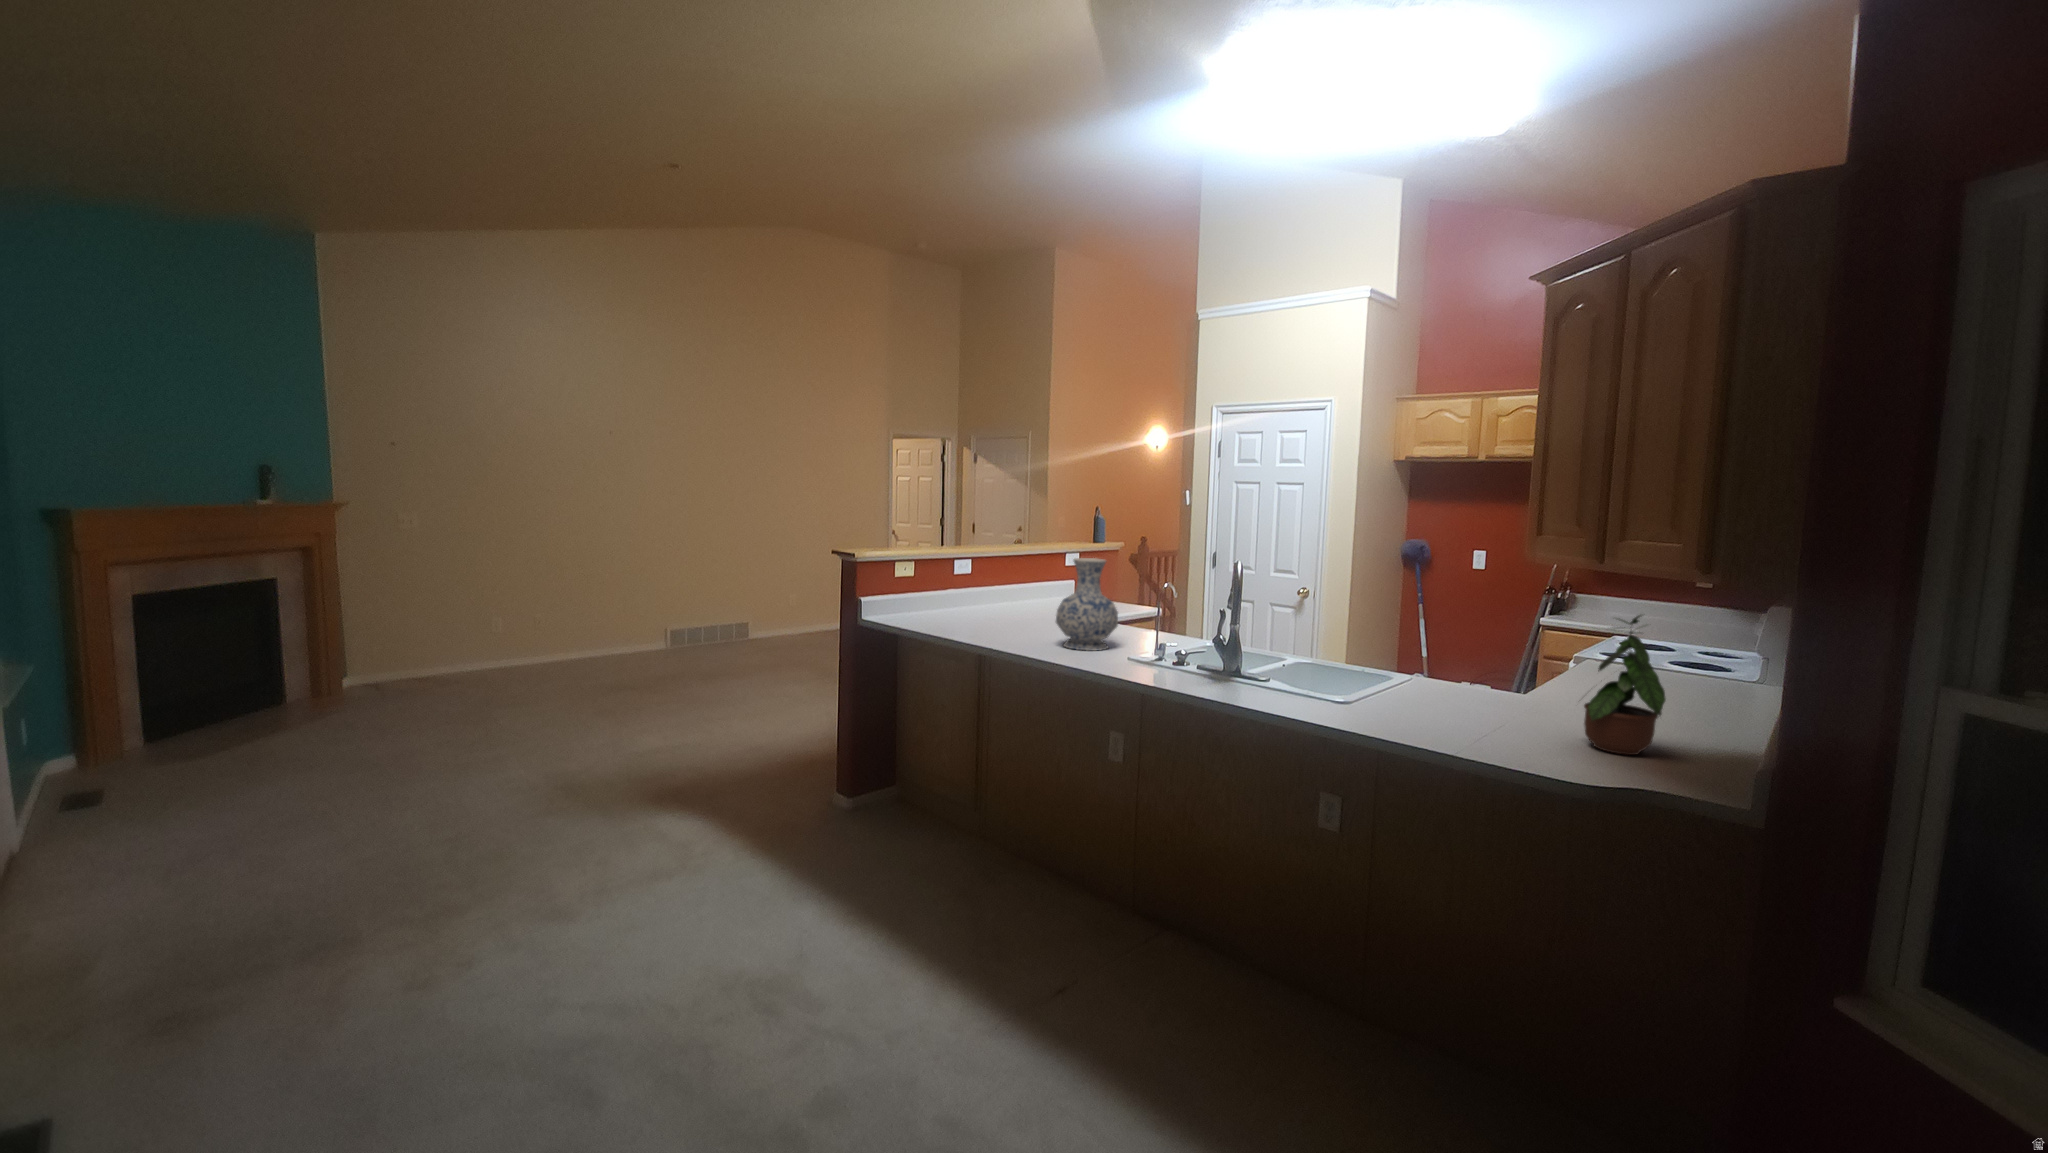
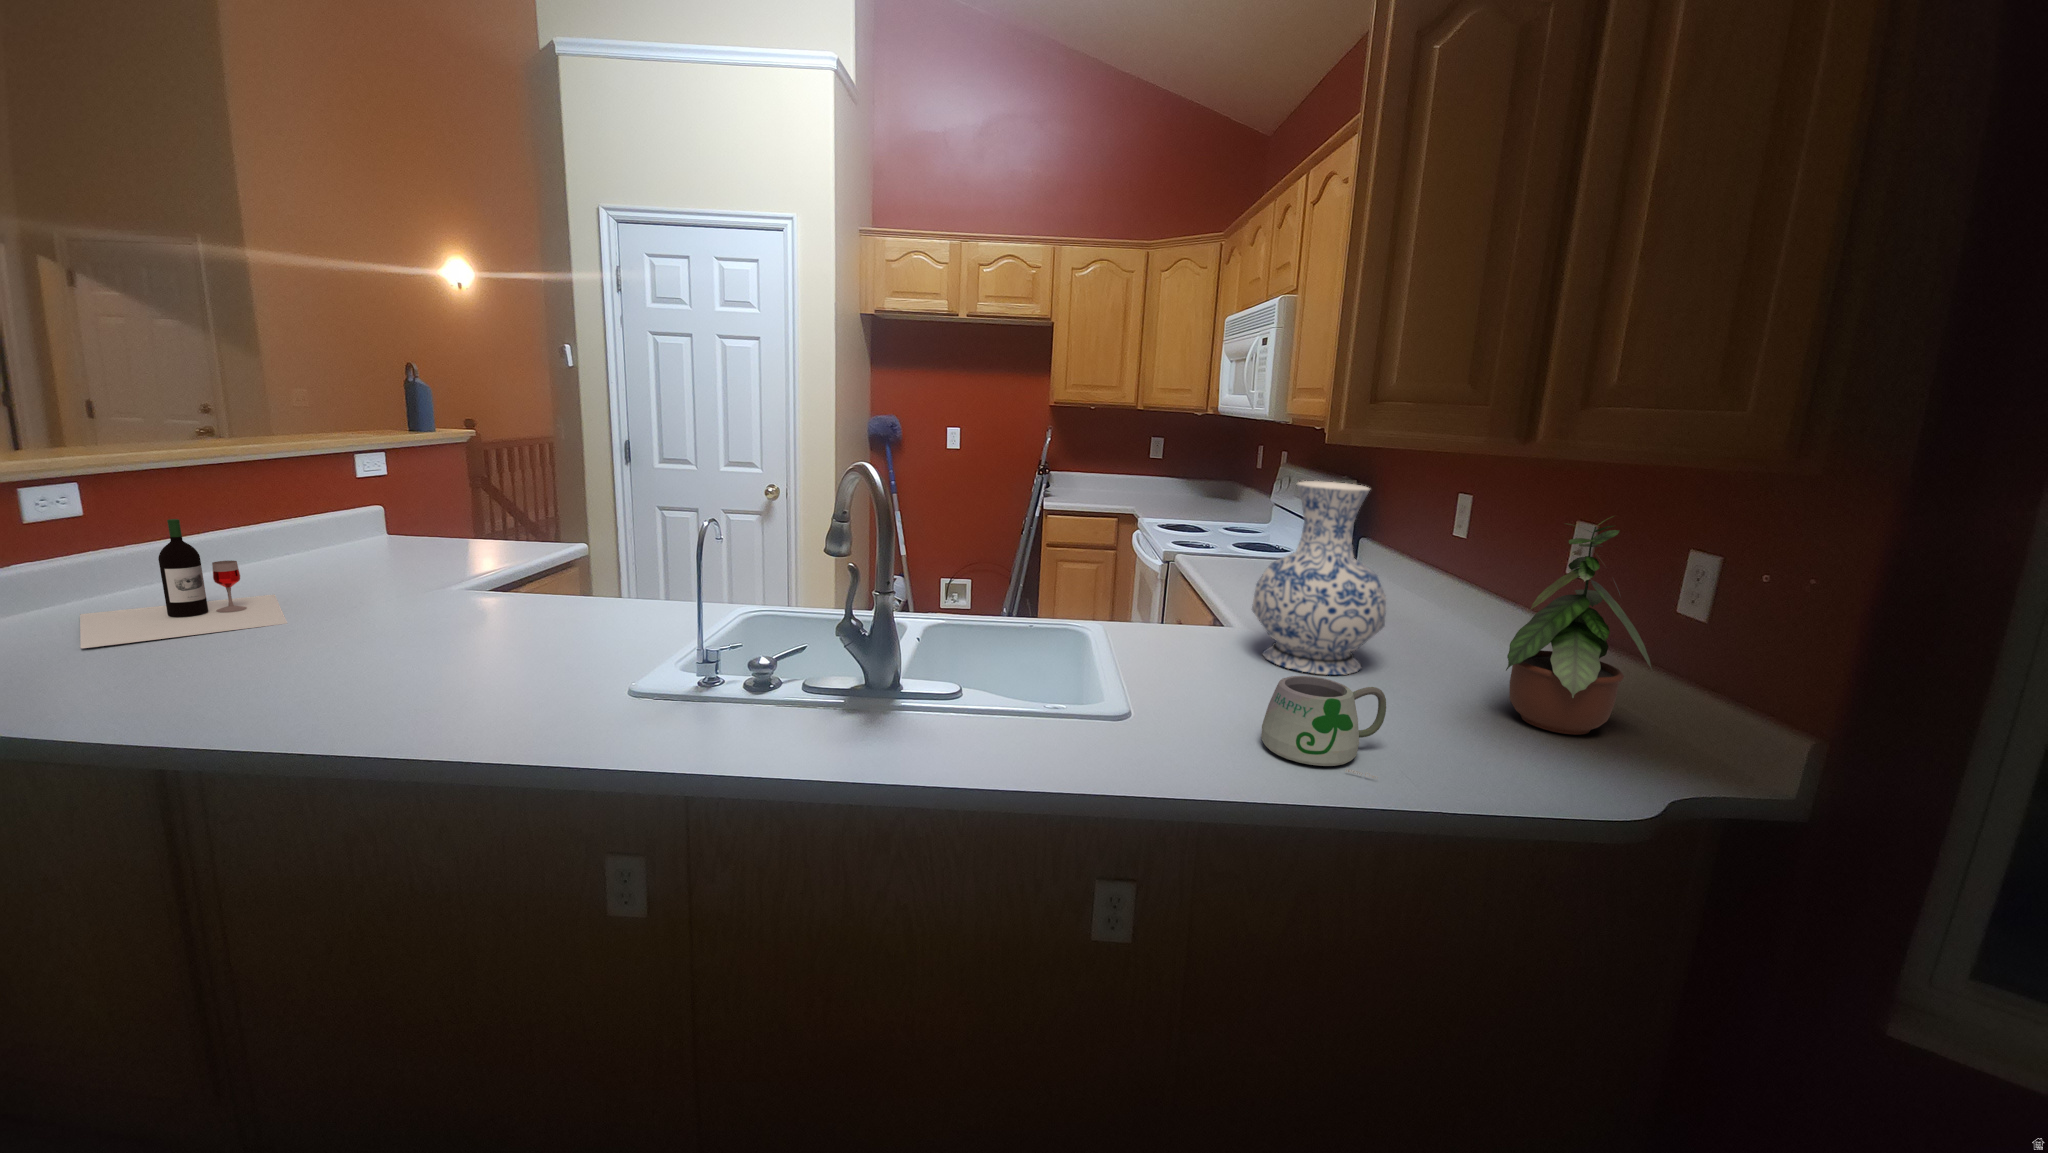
vase: present [1056,558,1118,651] -> present [1252,481,1386,675]
wine bottle: none [966,577,1031,625] -> present [80,519,287,649]
mug: none [1384,684,1455,734] -> present [1261,676,1386,779]

